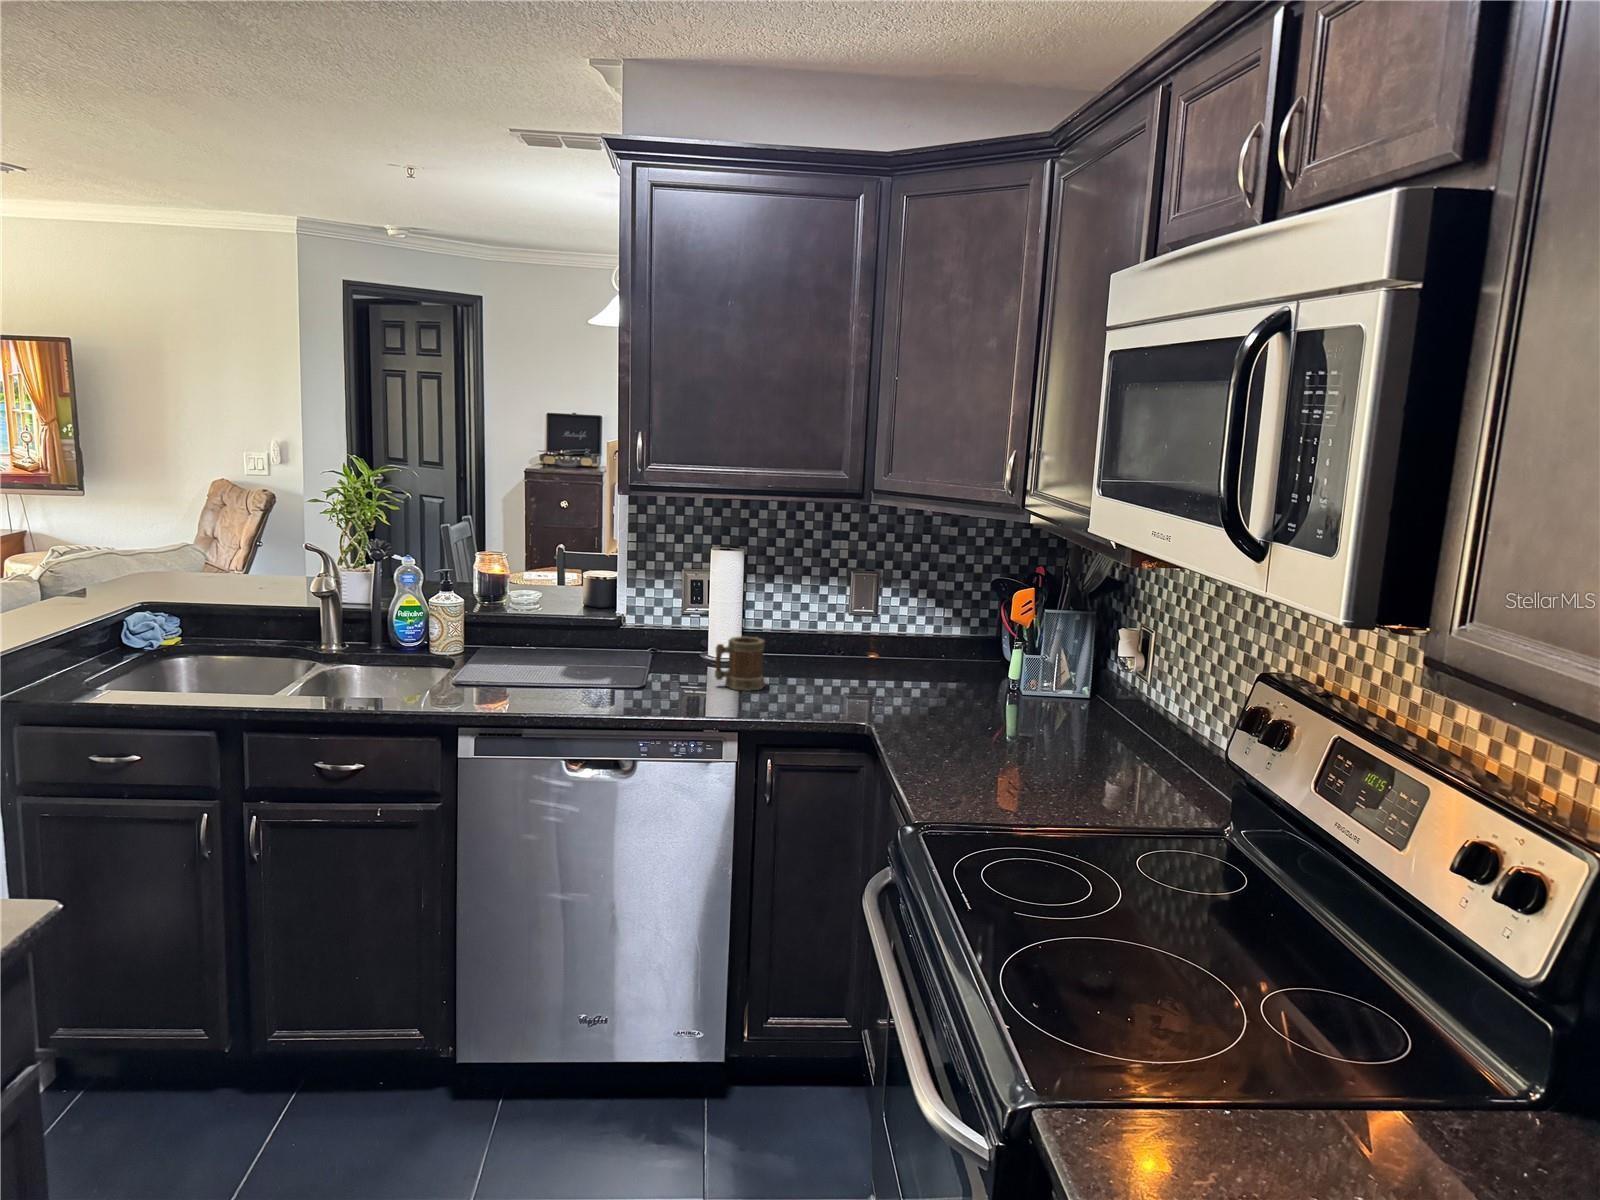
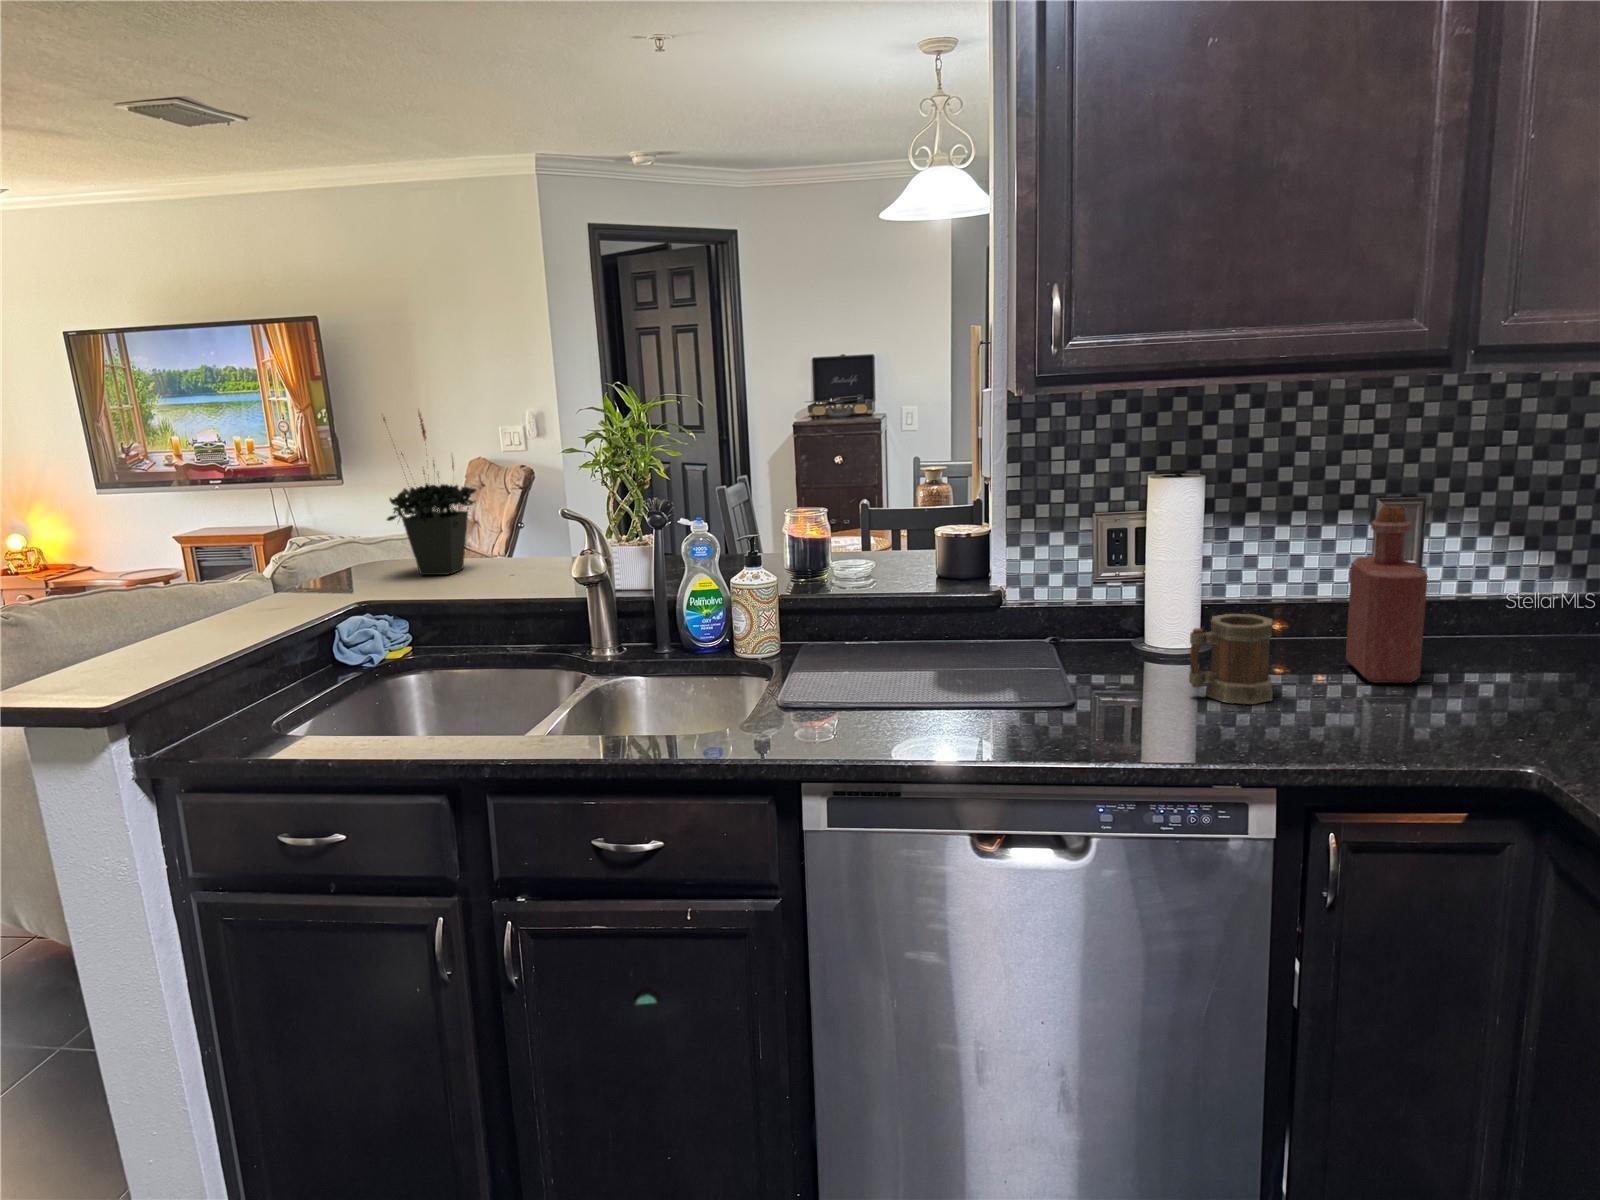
potted plant: none [161,458,238,585] -> present [383,411,476,575]
bottle: none [821,576,856,683] -> present [1346,506,1428,683]

